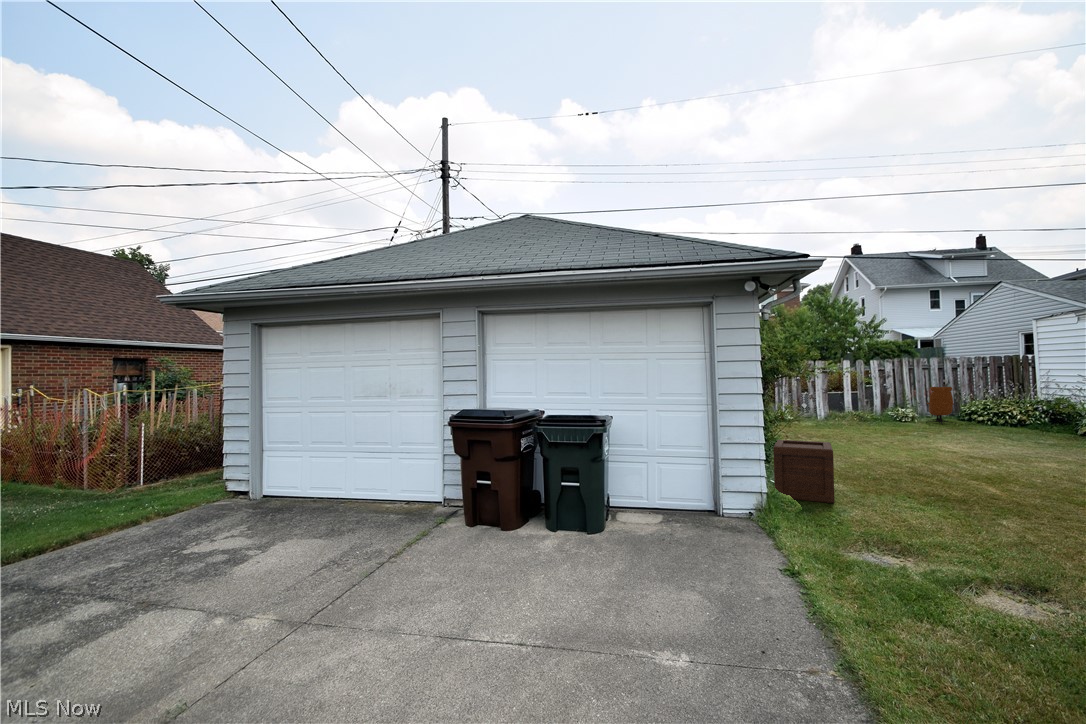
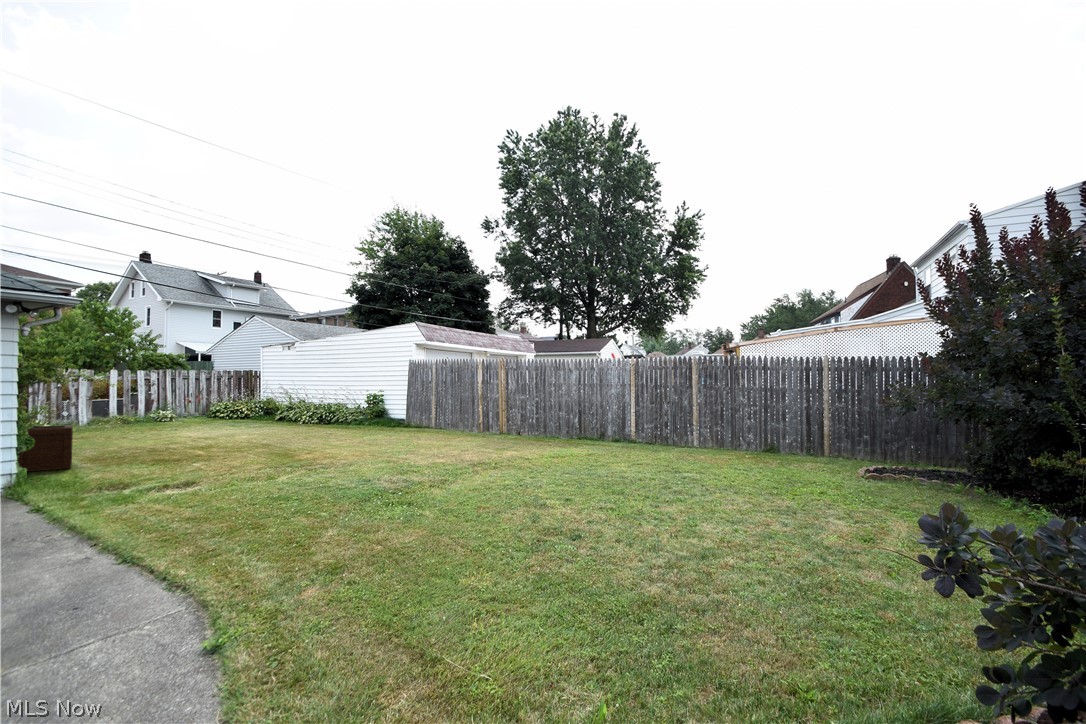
lounge chair: present [926,387,956,424] -> none [182,392,205,422]

